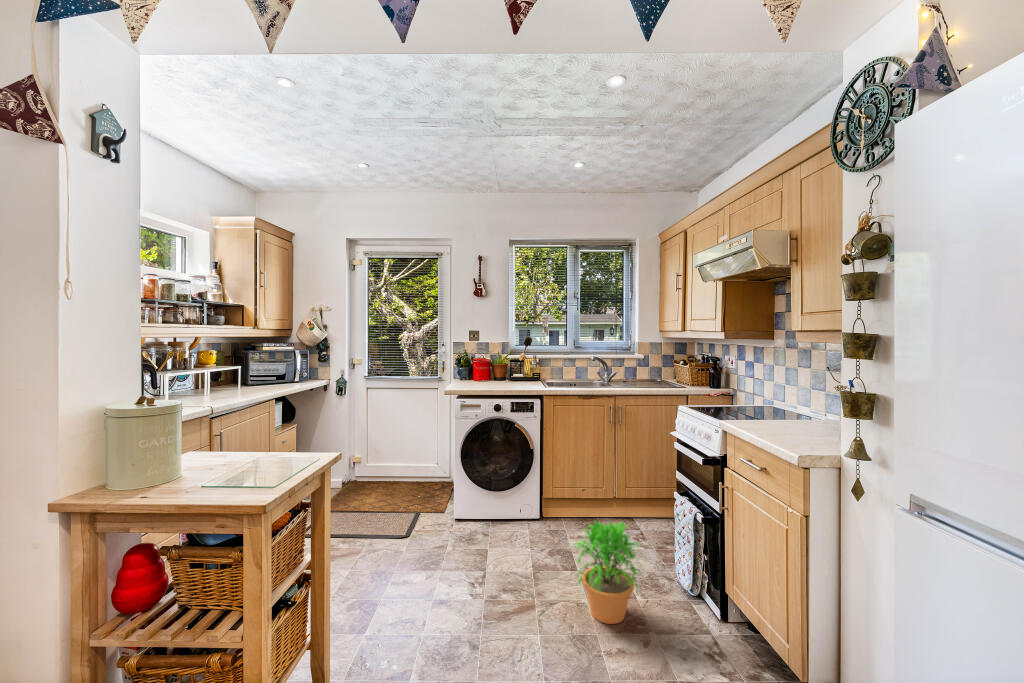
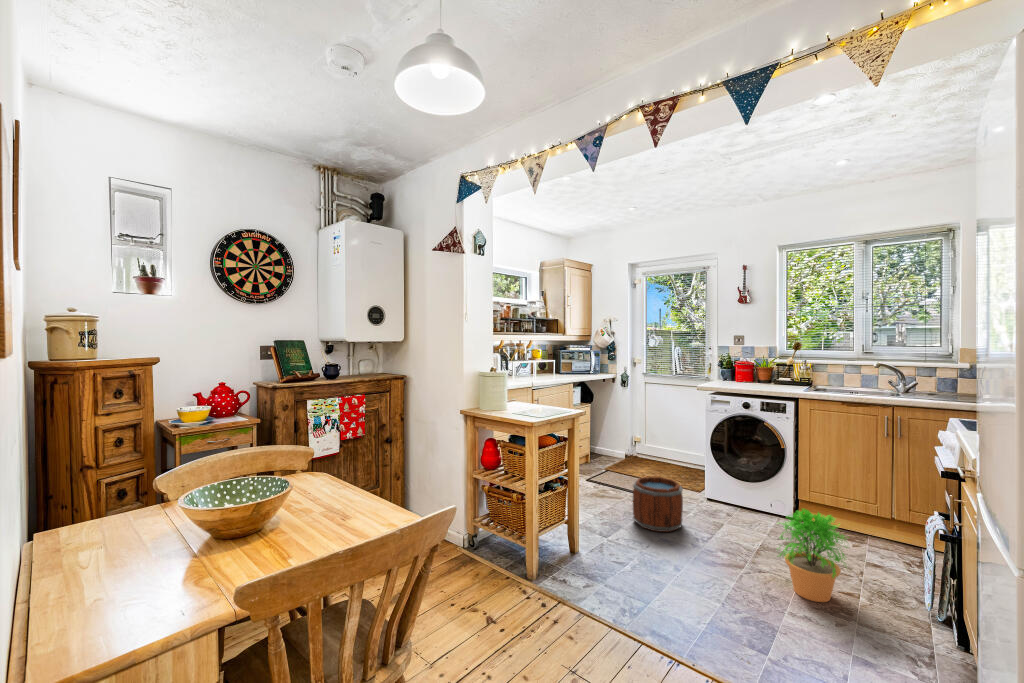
bucket: none [388,511,451,590] -> present [633,477,683,532]

